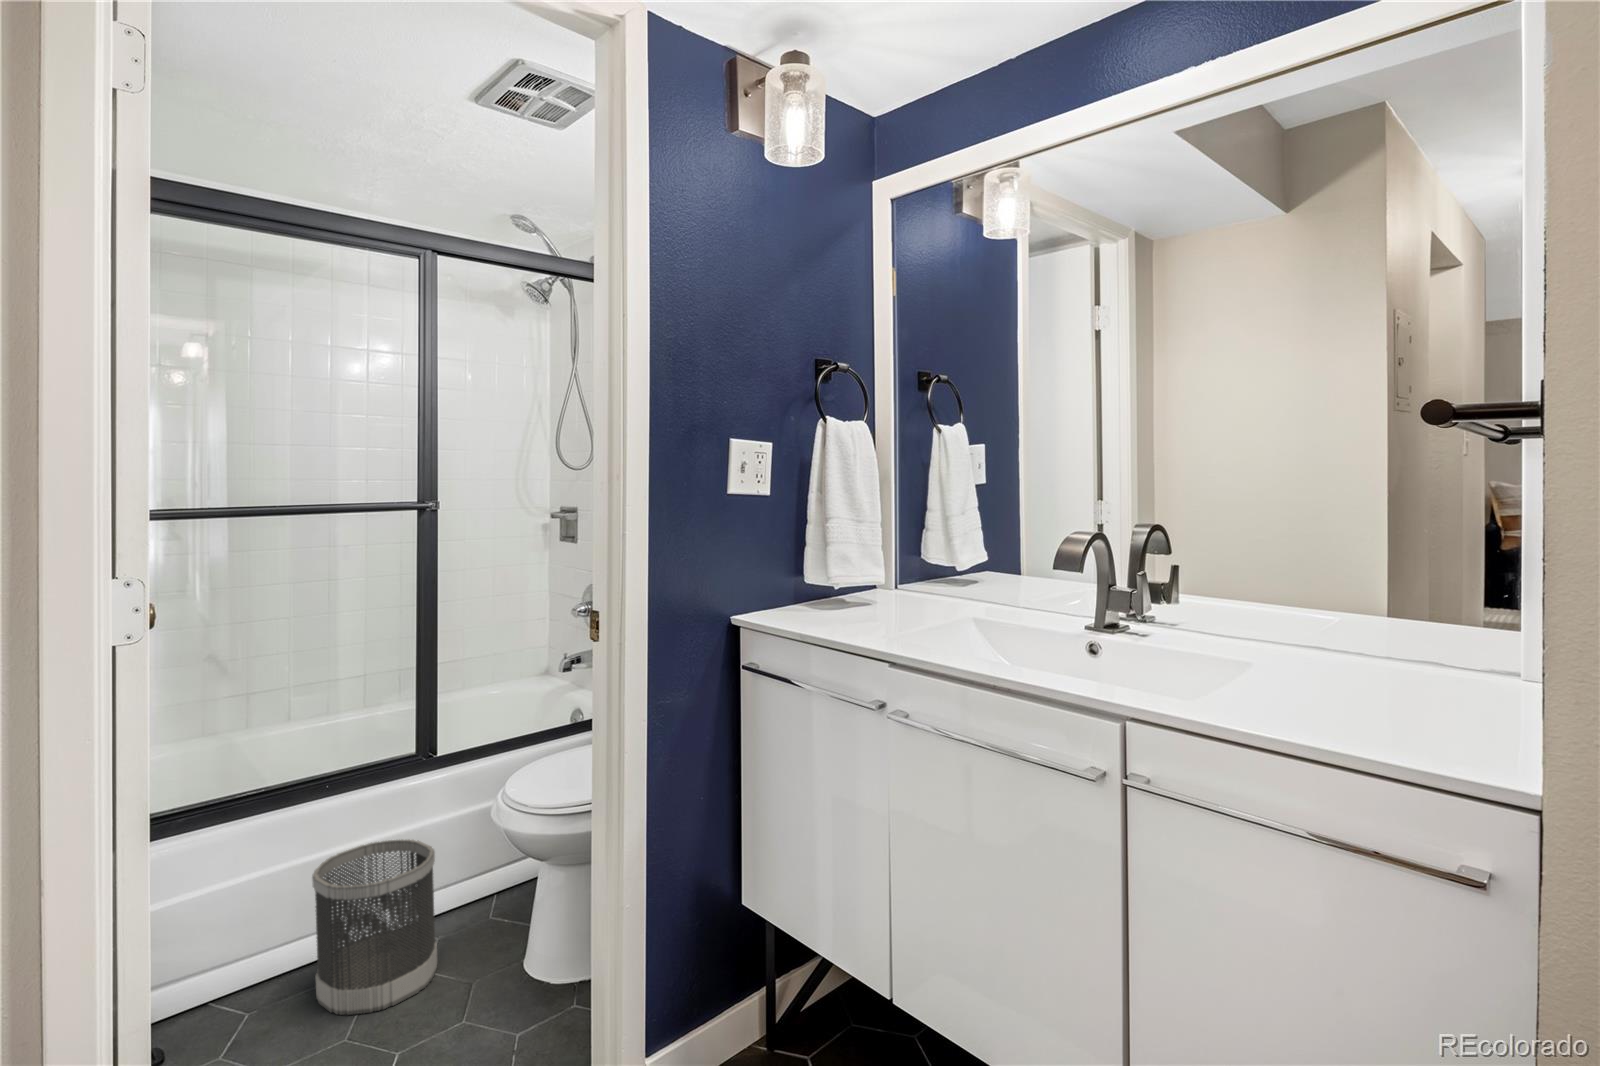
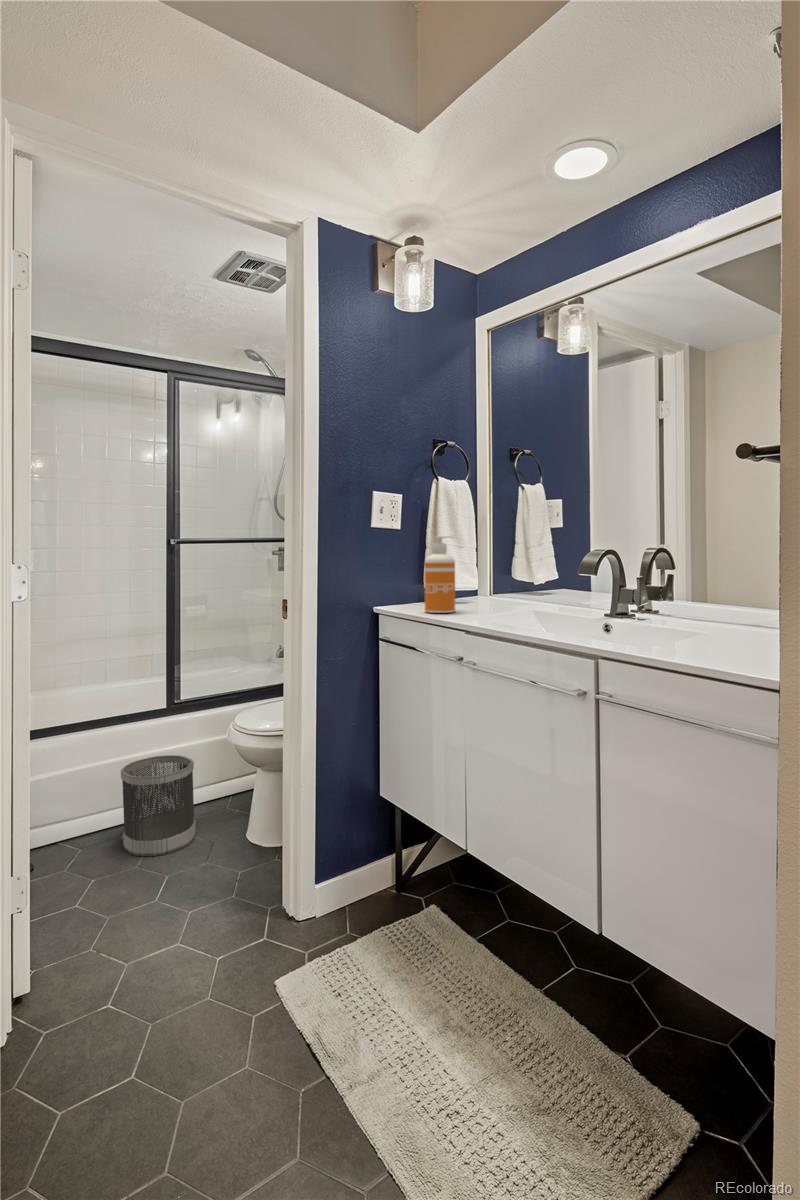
soap dispenser: none [809,504,855,621] -> present [424,536,455,613]

